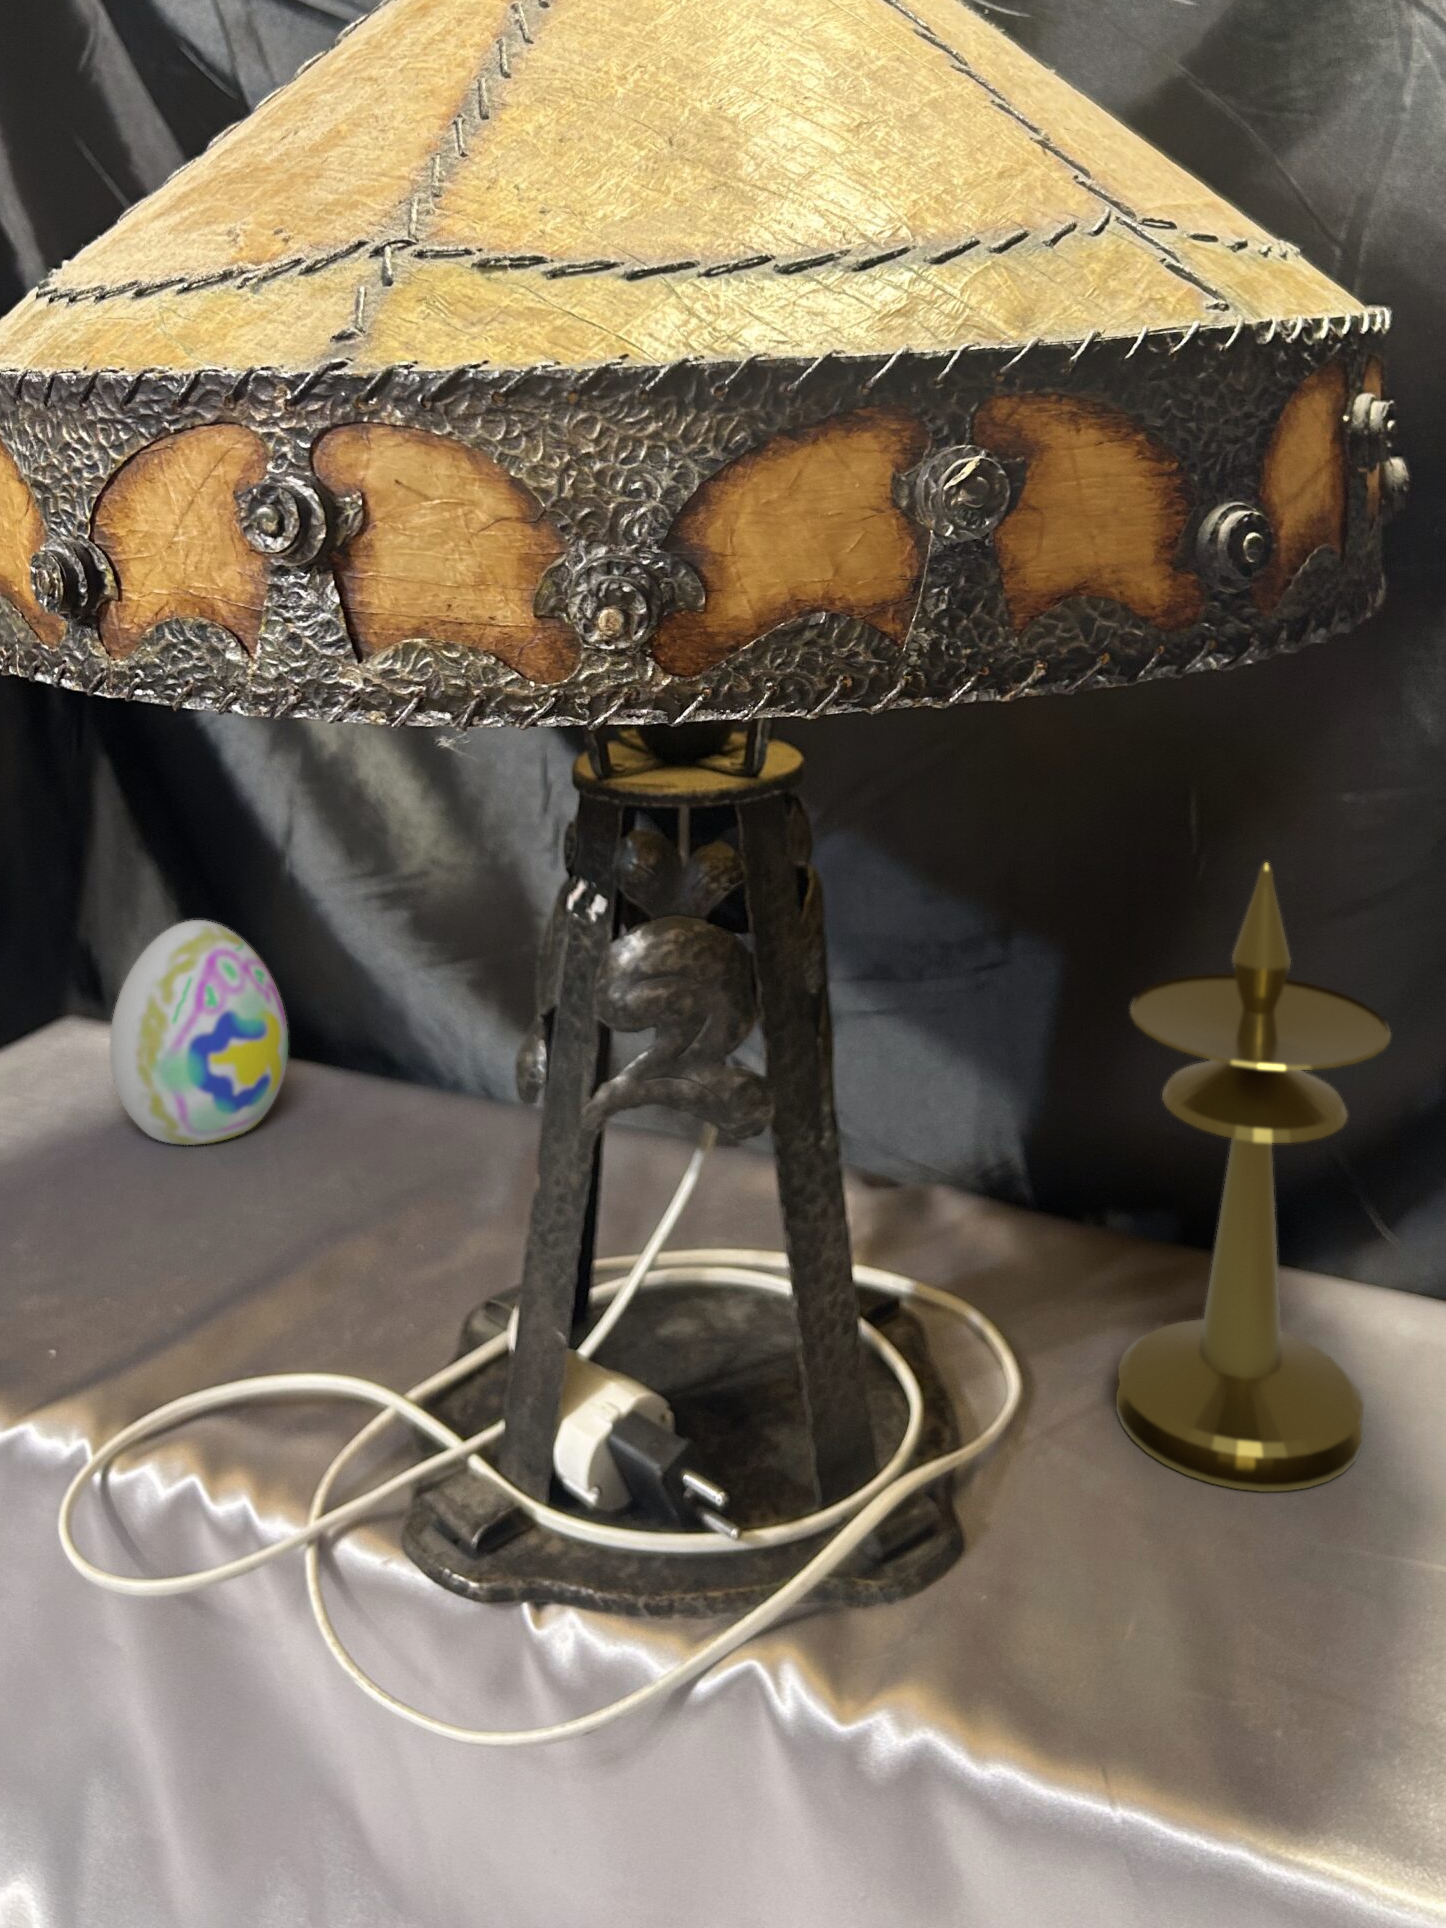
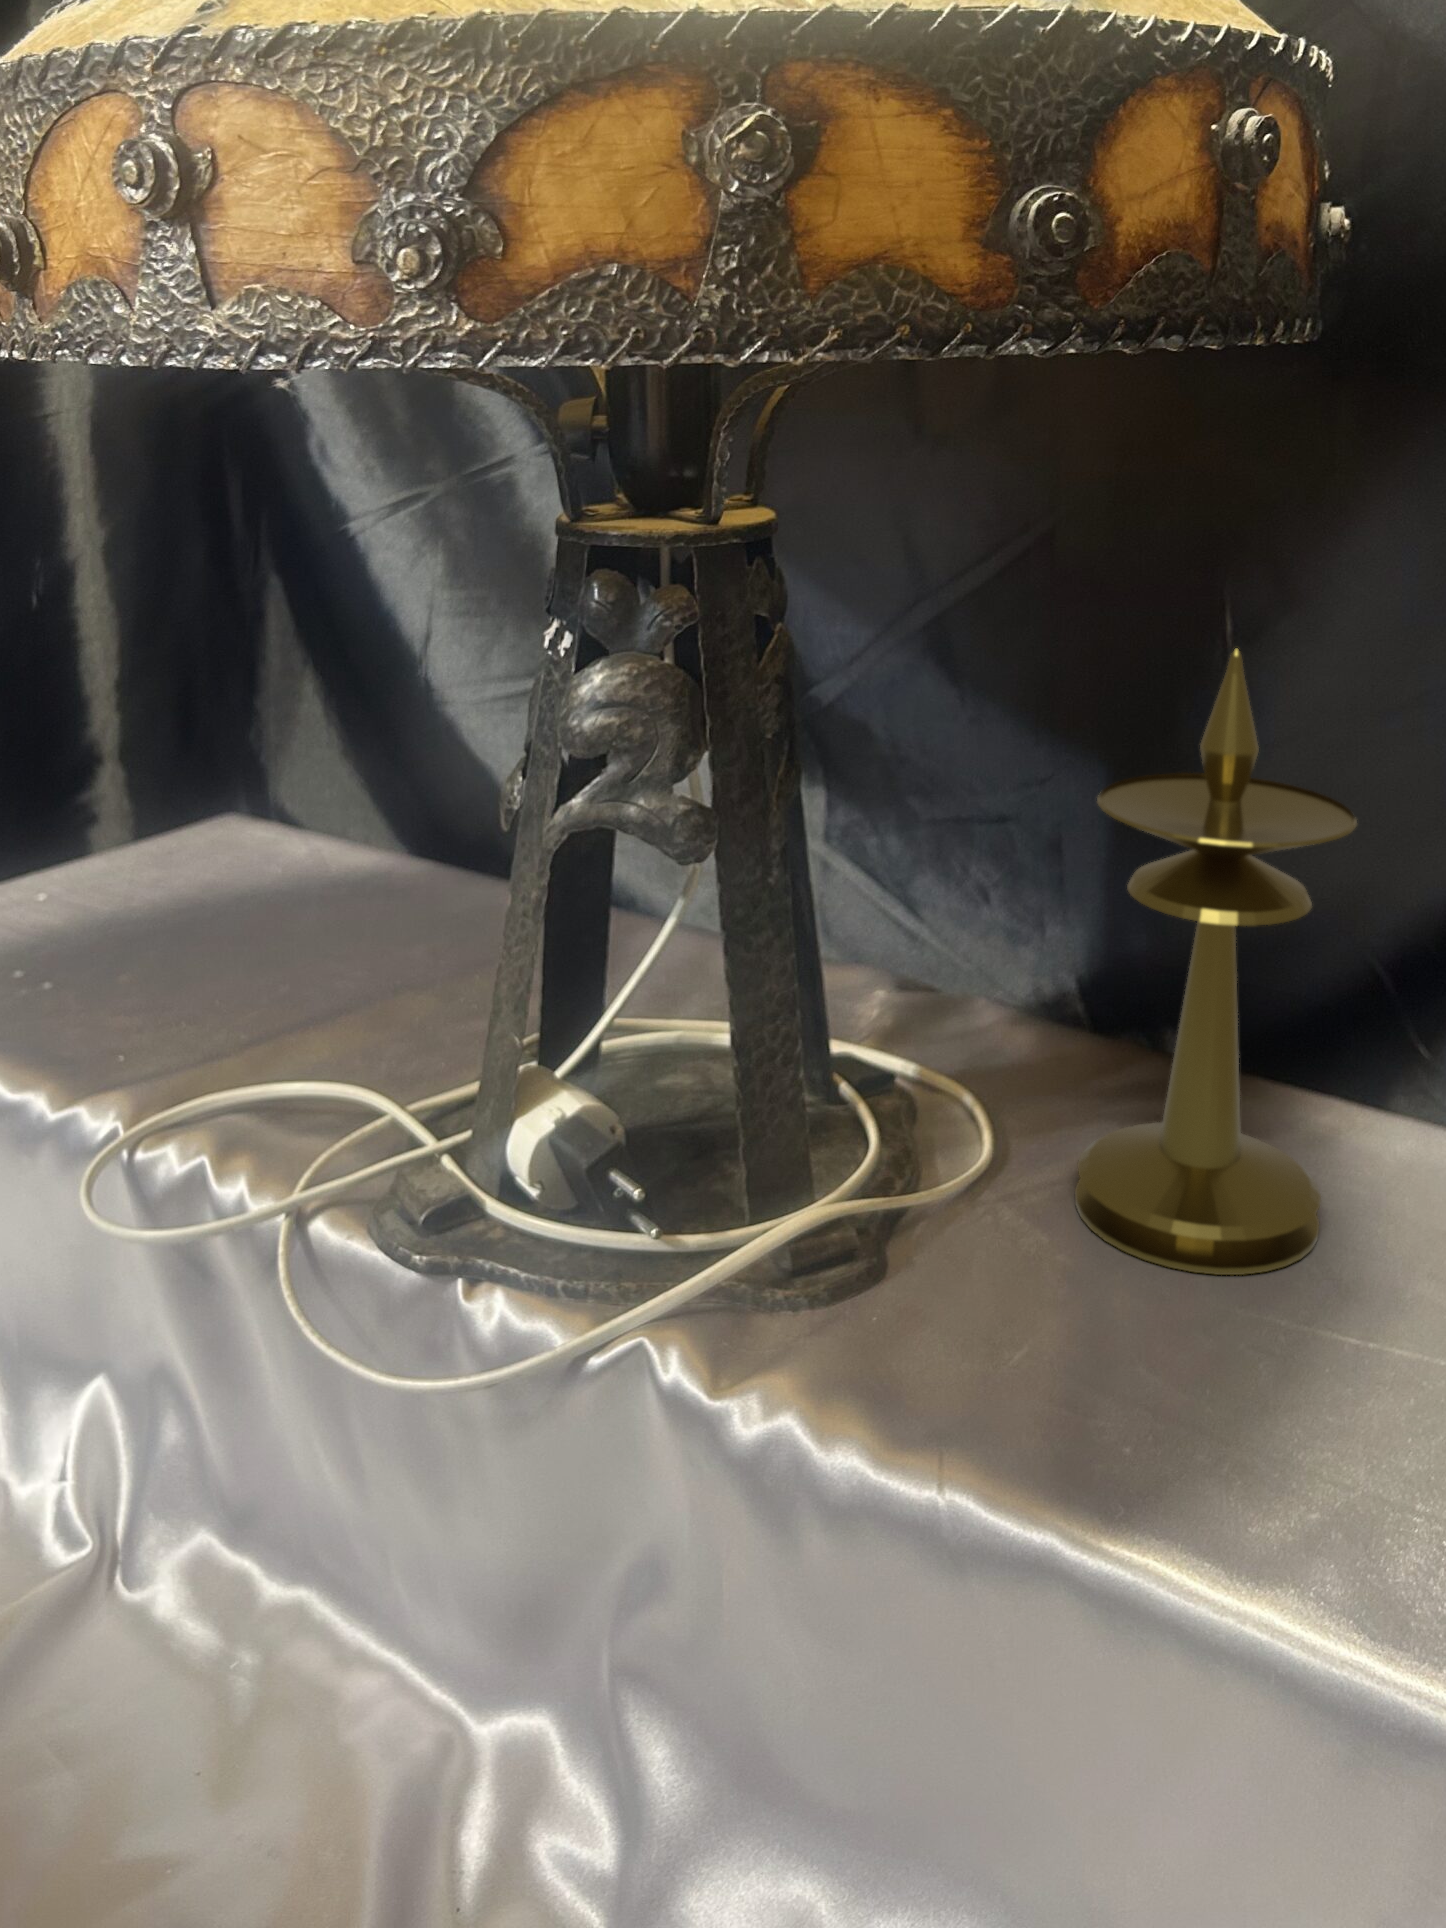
decorative egg: present [110,920,288,1145] -> none [233,712,395,916]

